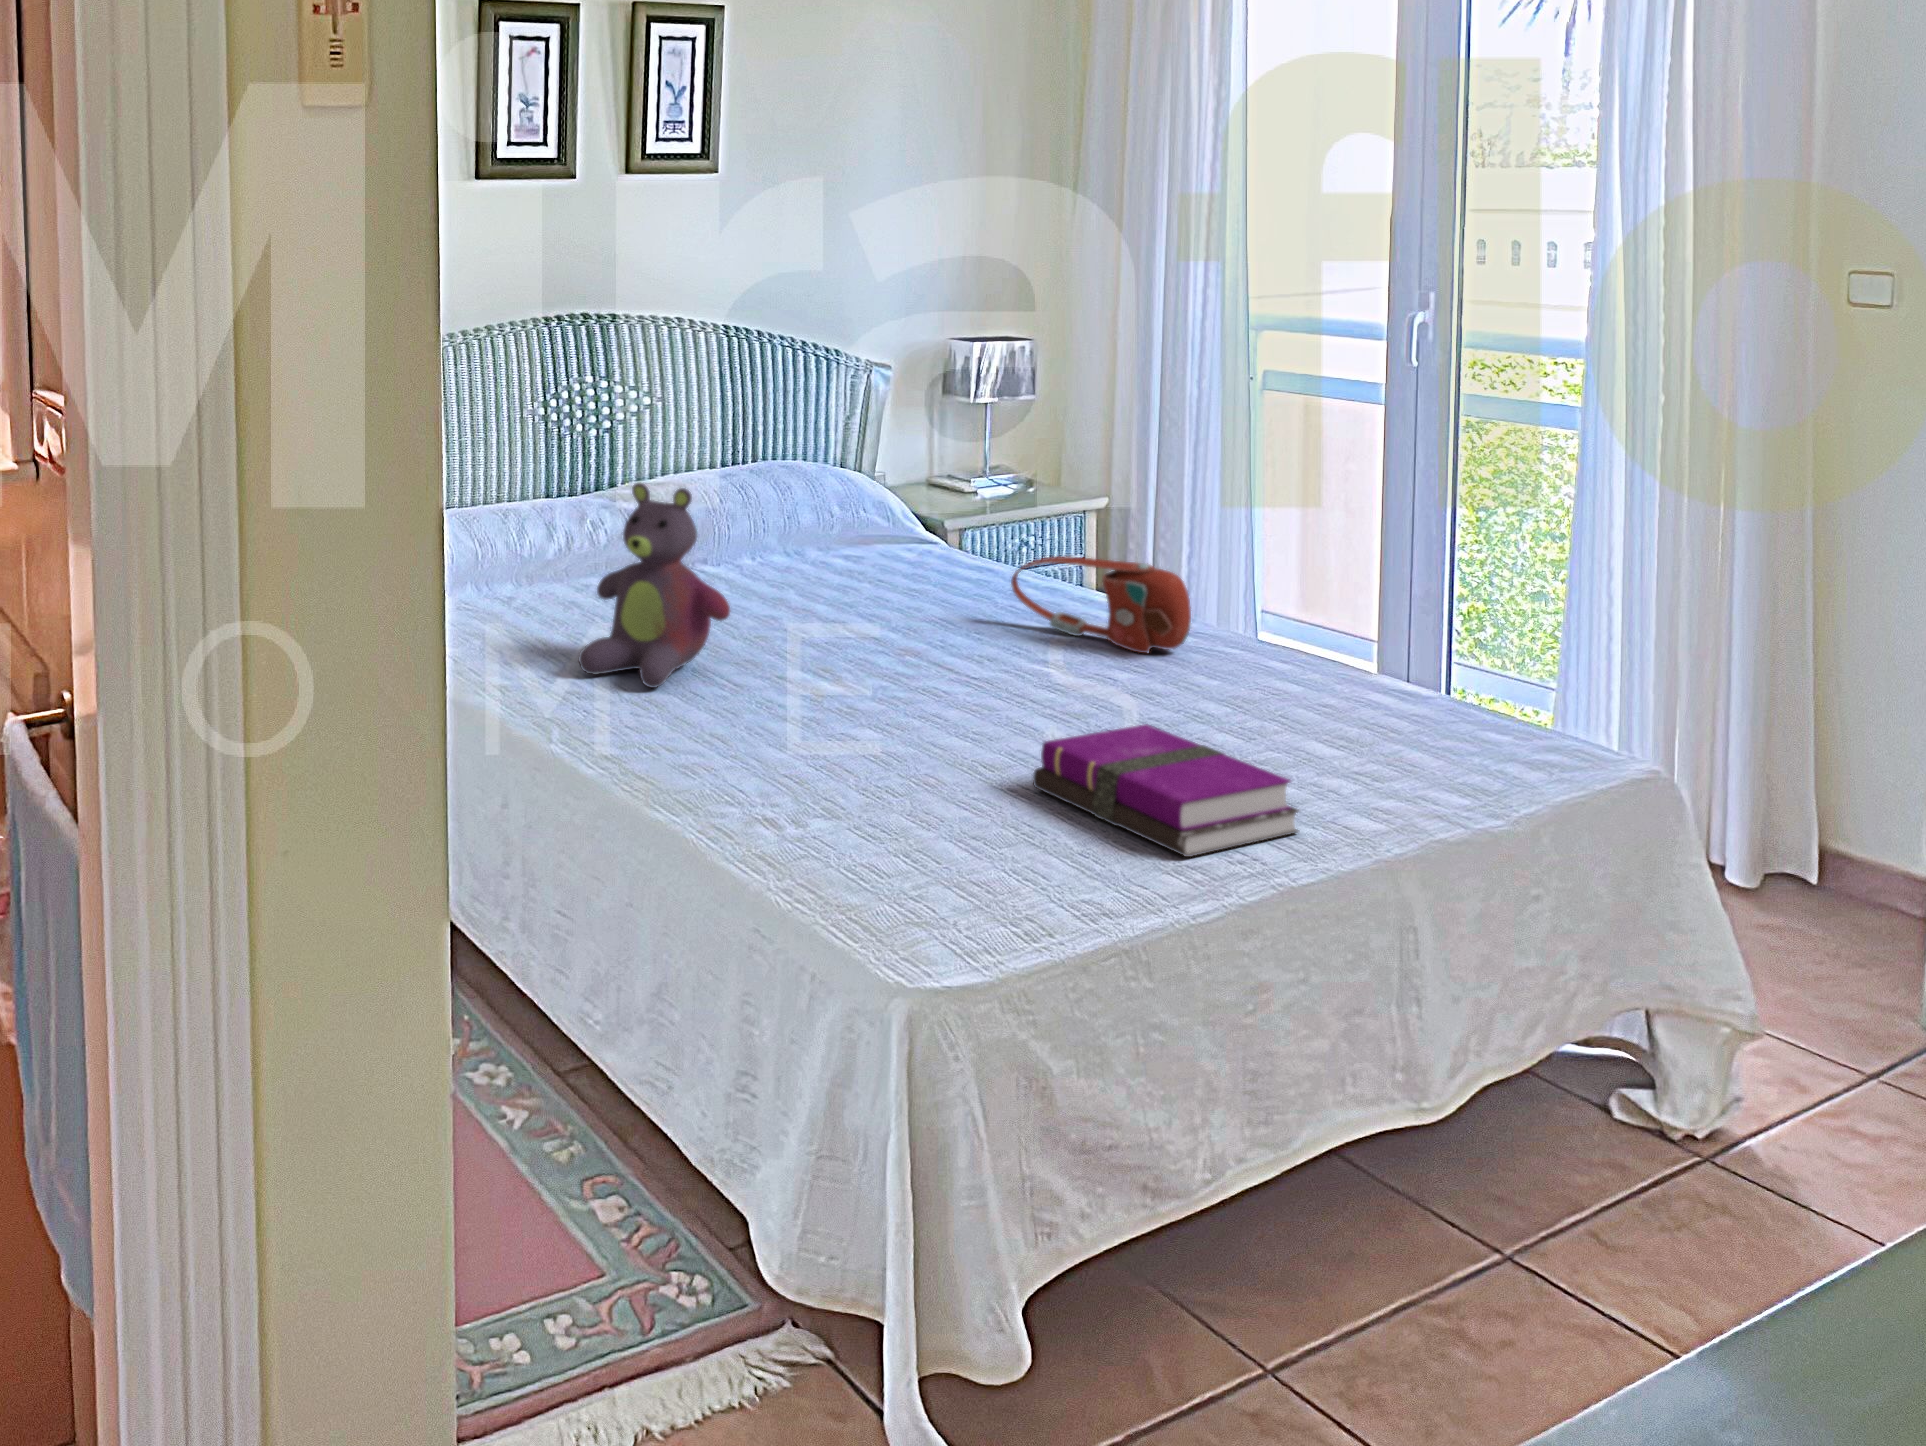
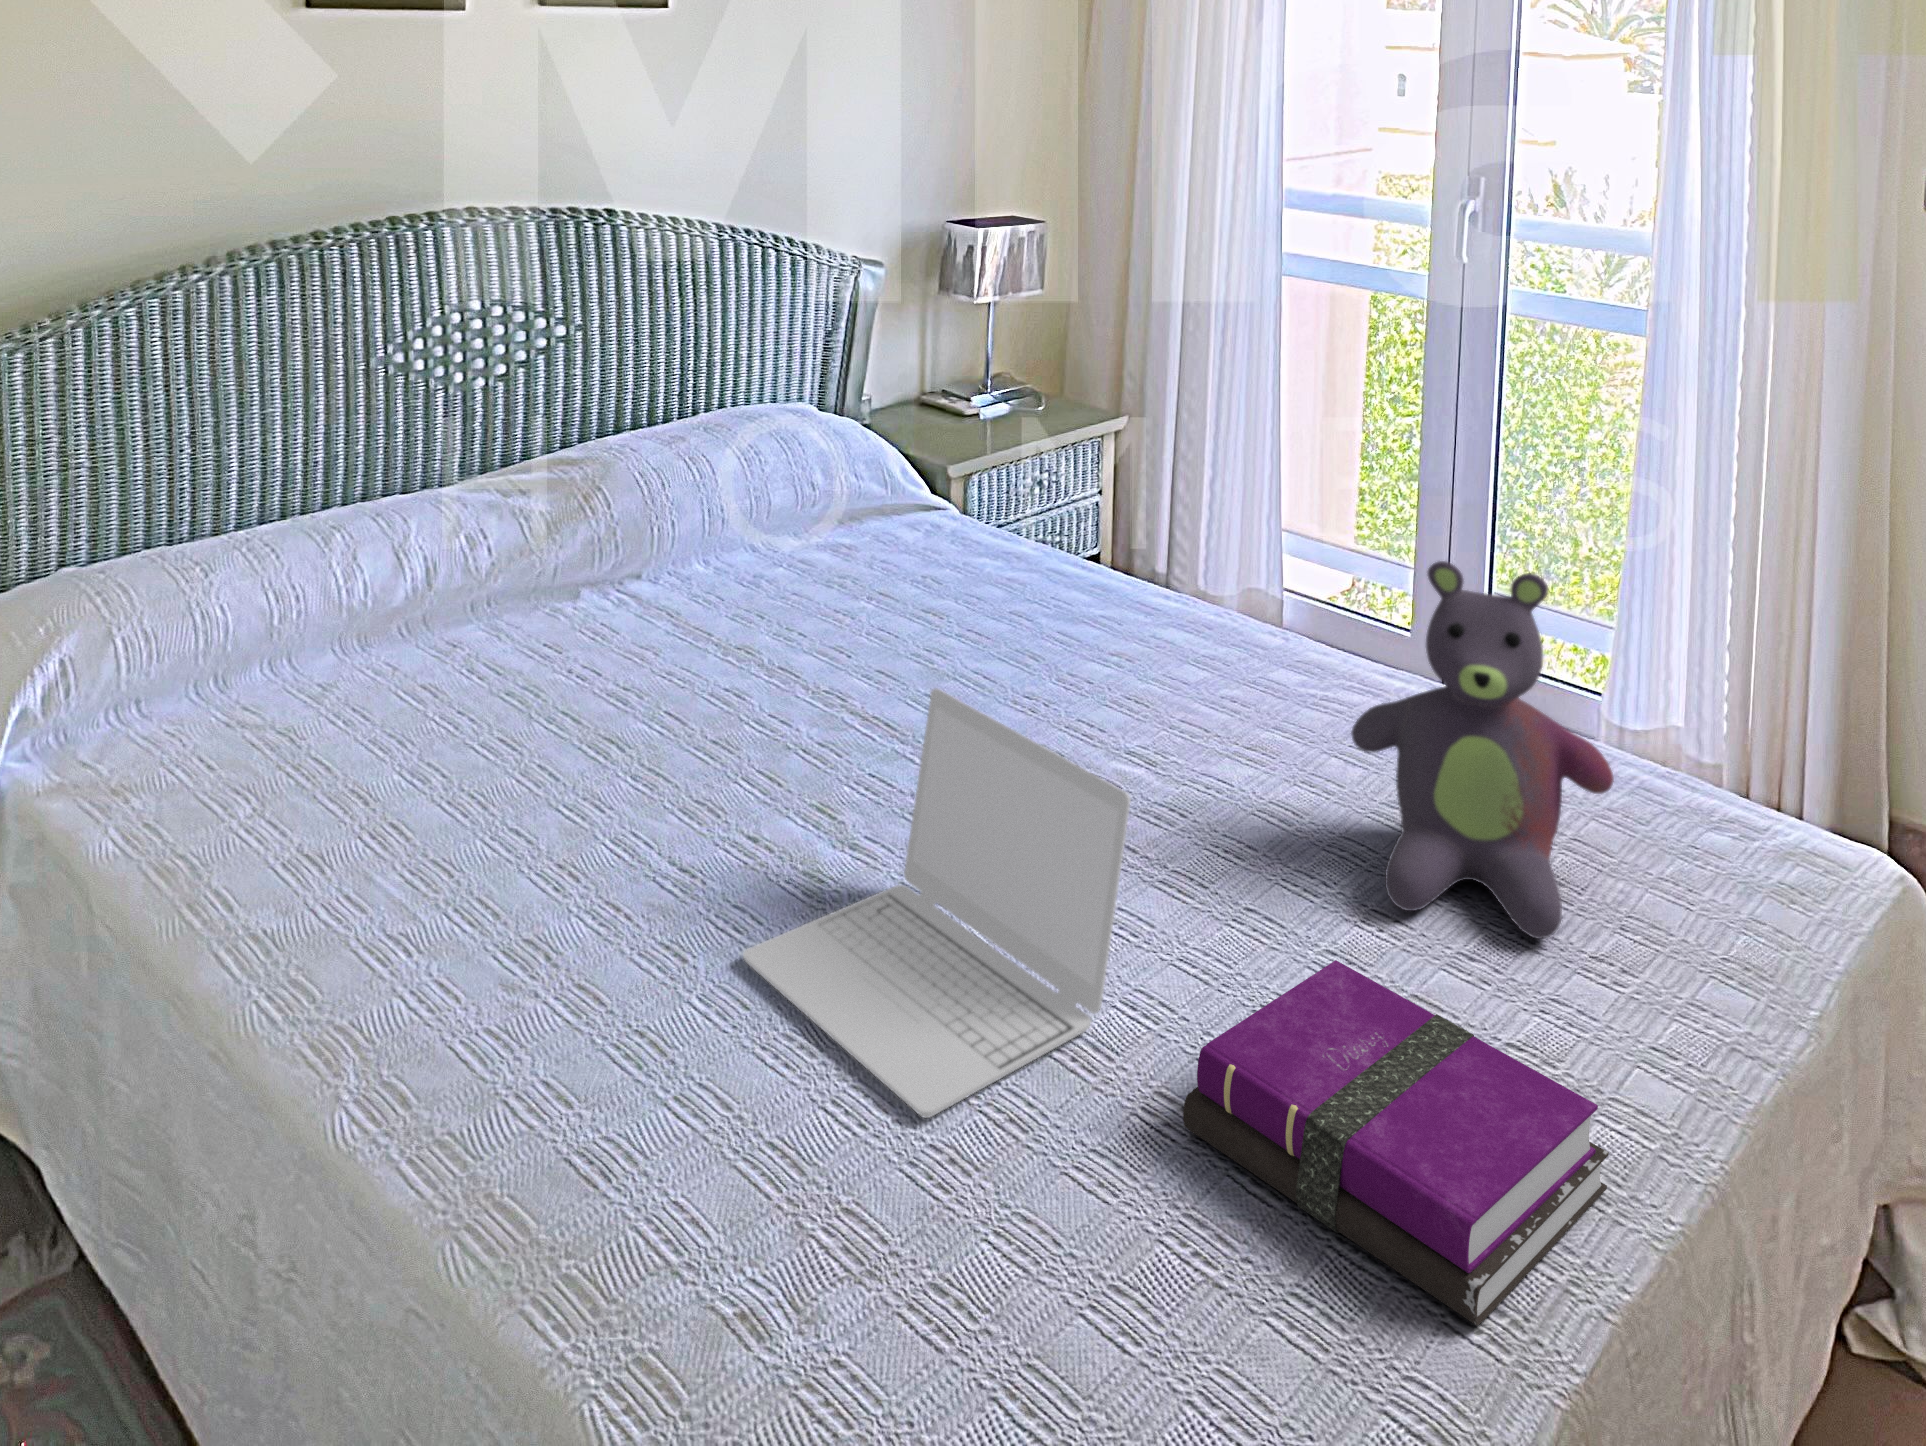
stuffed bear: present [579,483,730,688] -> present [1351,561,1614,939]
handbag: present [1011,556,1191,653] -> none [1064,576,1303,717]
laptop: none [775,576,1011,771] -> present [743,688,1131,1118]

